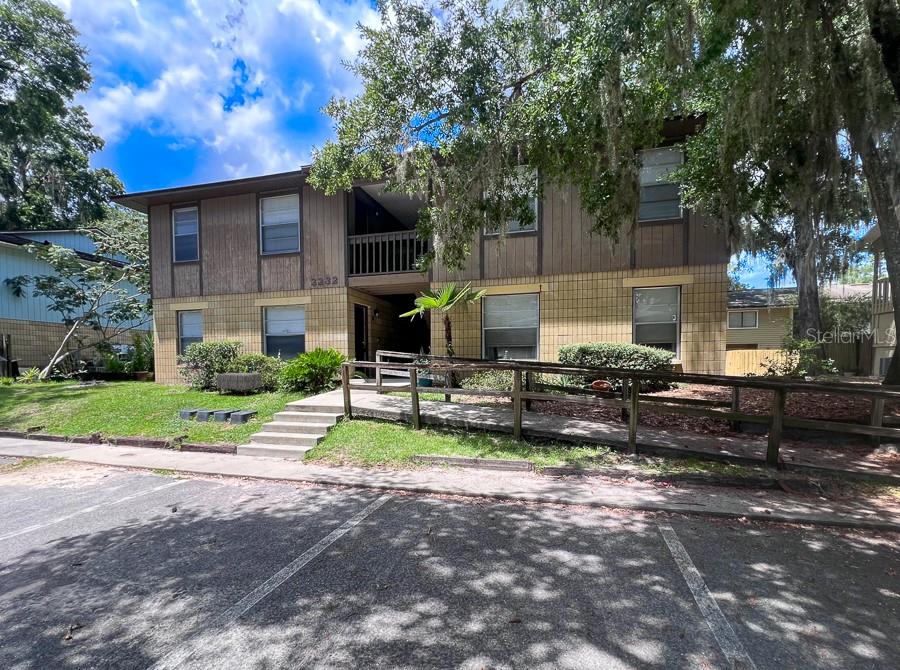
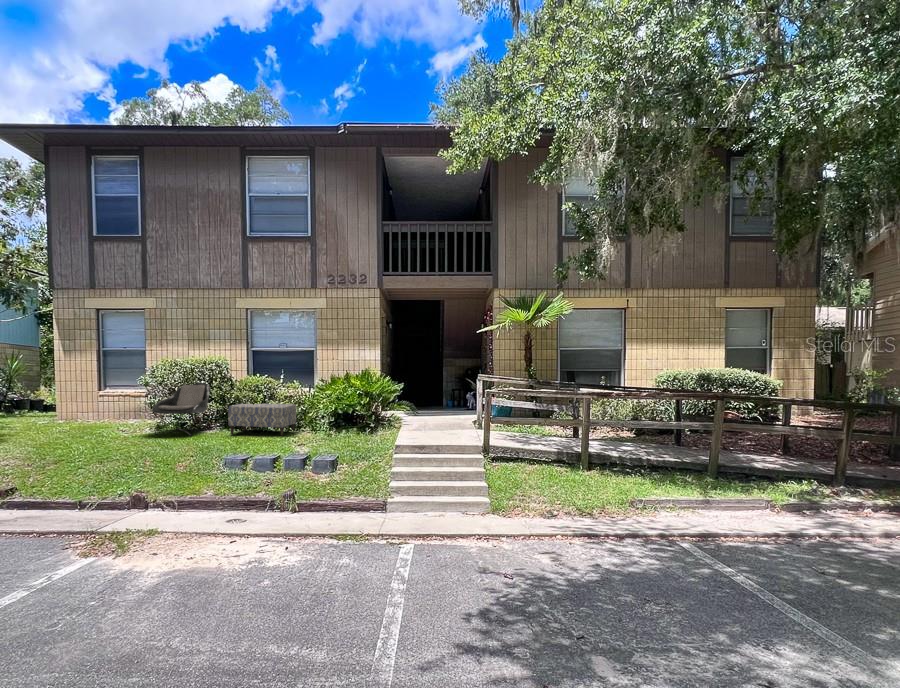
lounge chair: none [176,358,219,395] -> present [152,383,212,436]

